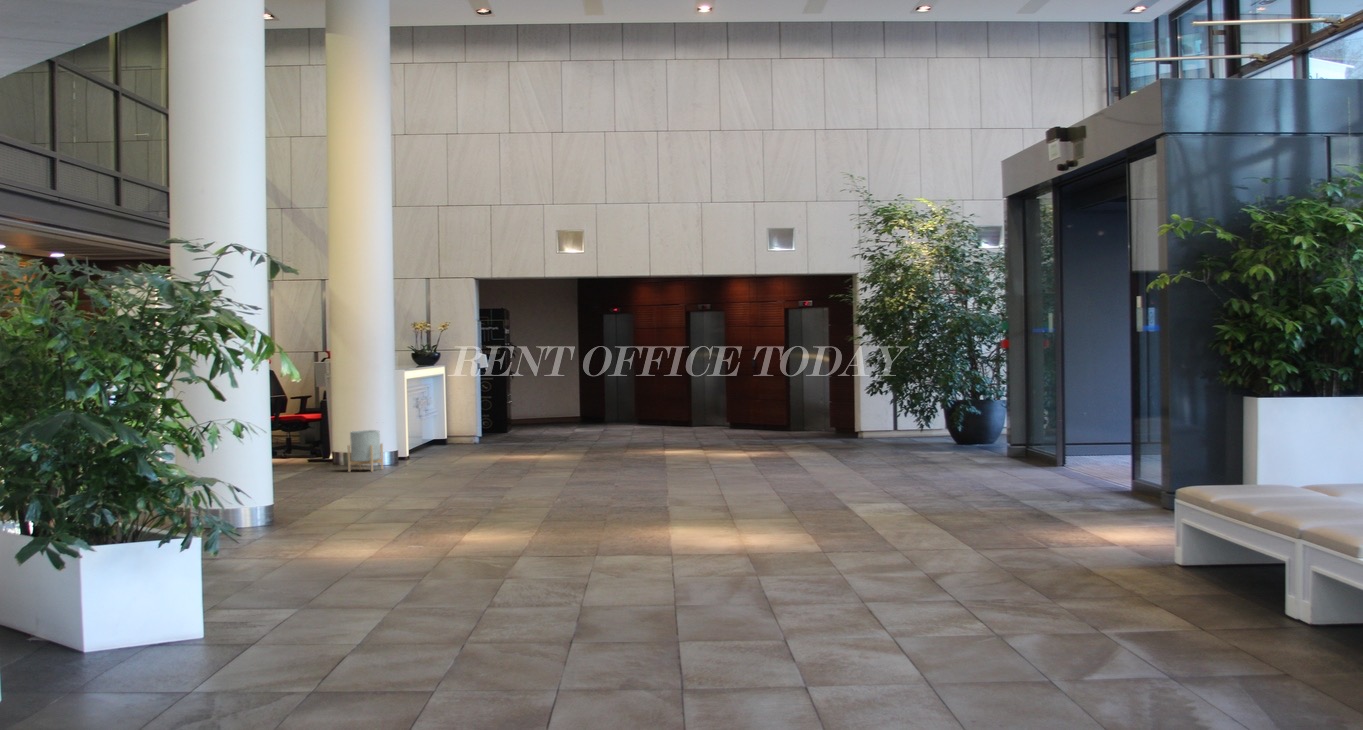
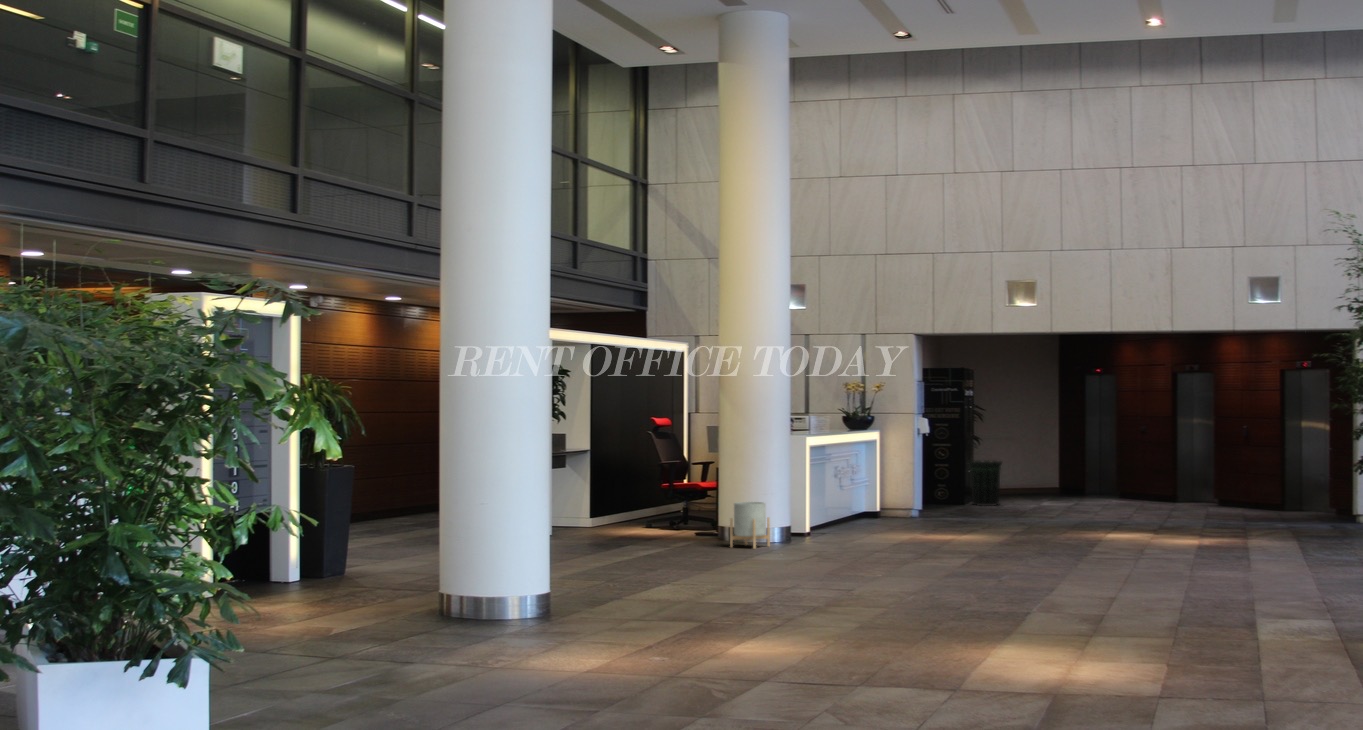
waste bin: none [512,391,544,432] -> present [969,461,1002,506]

